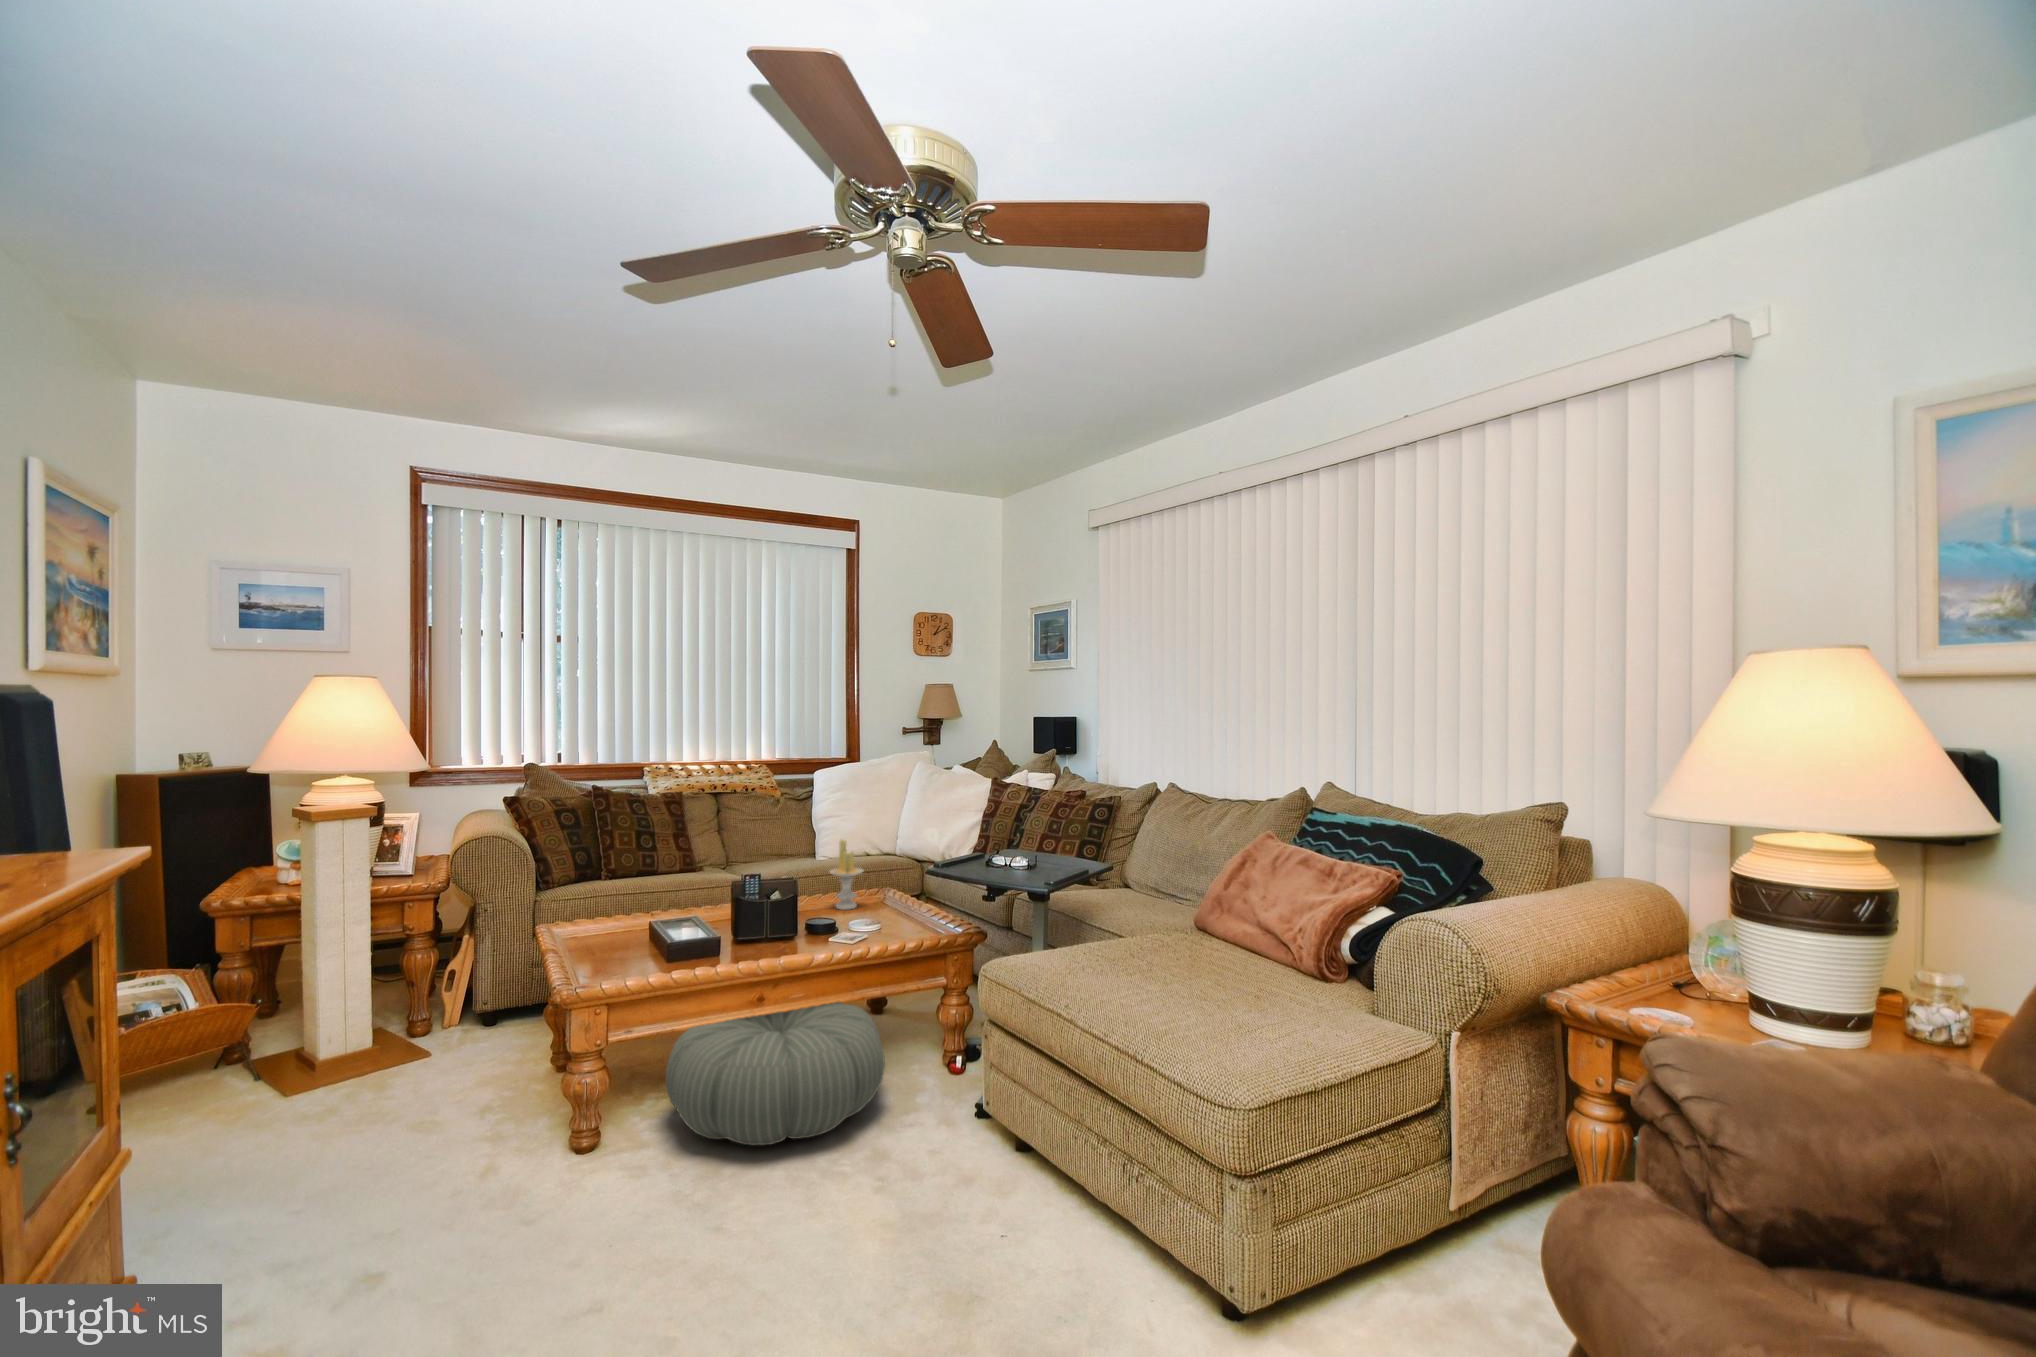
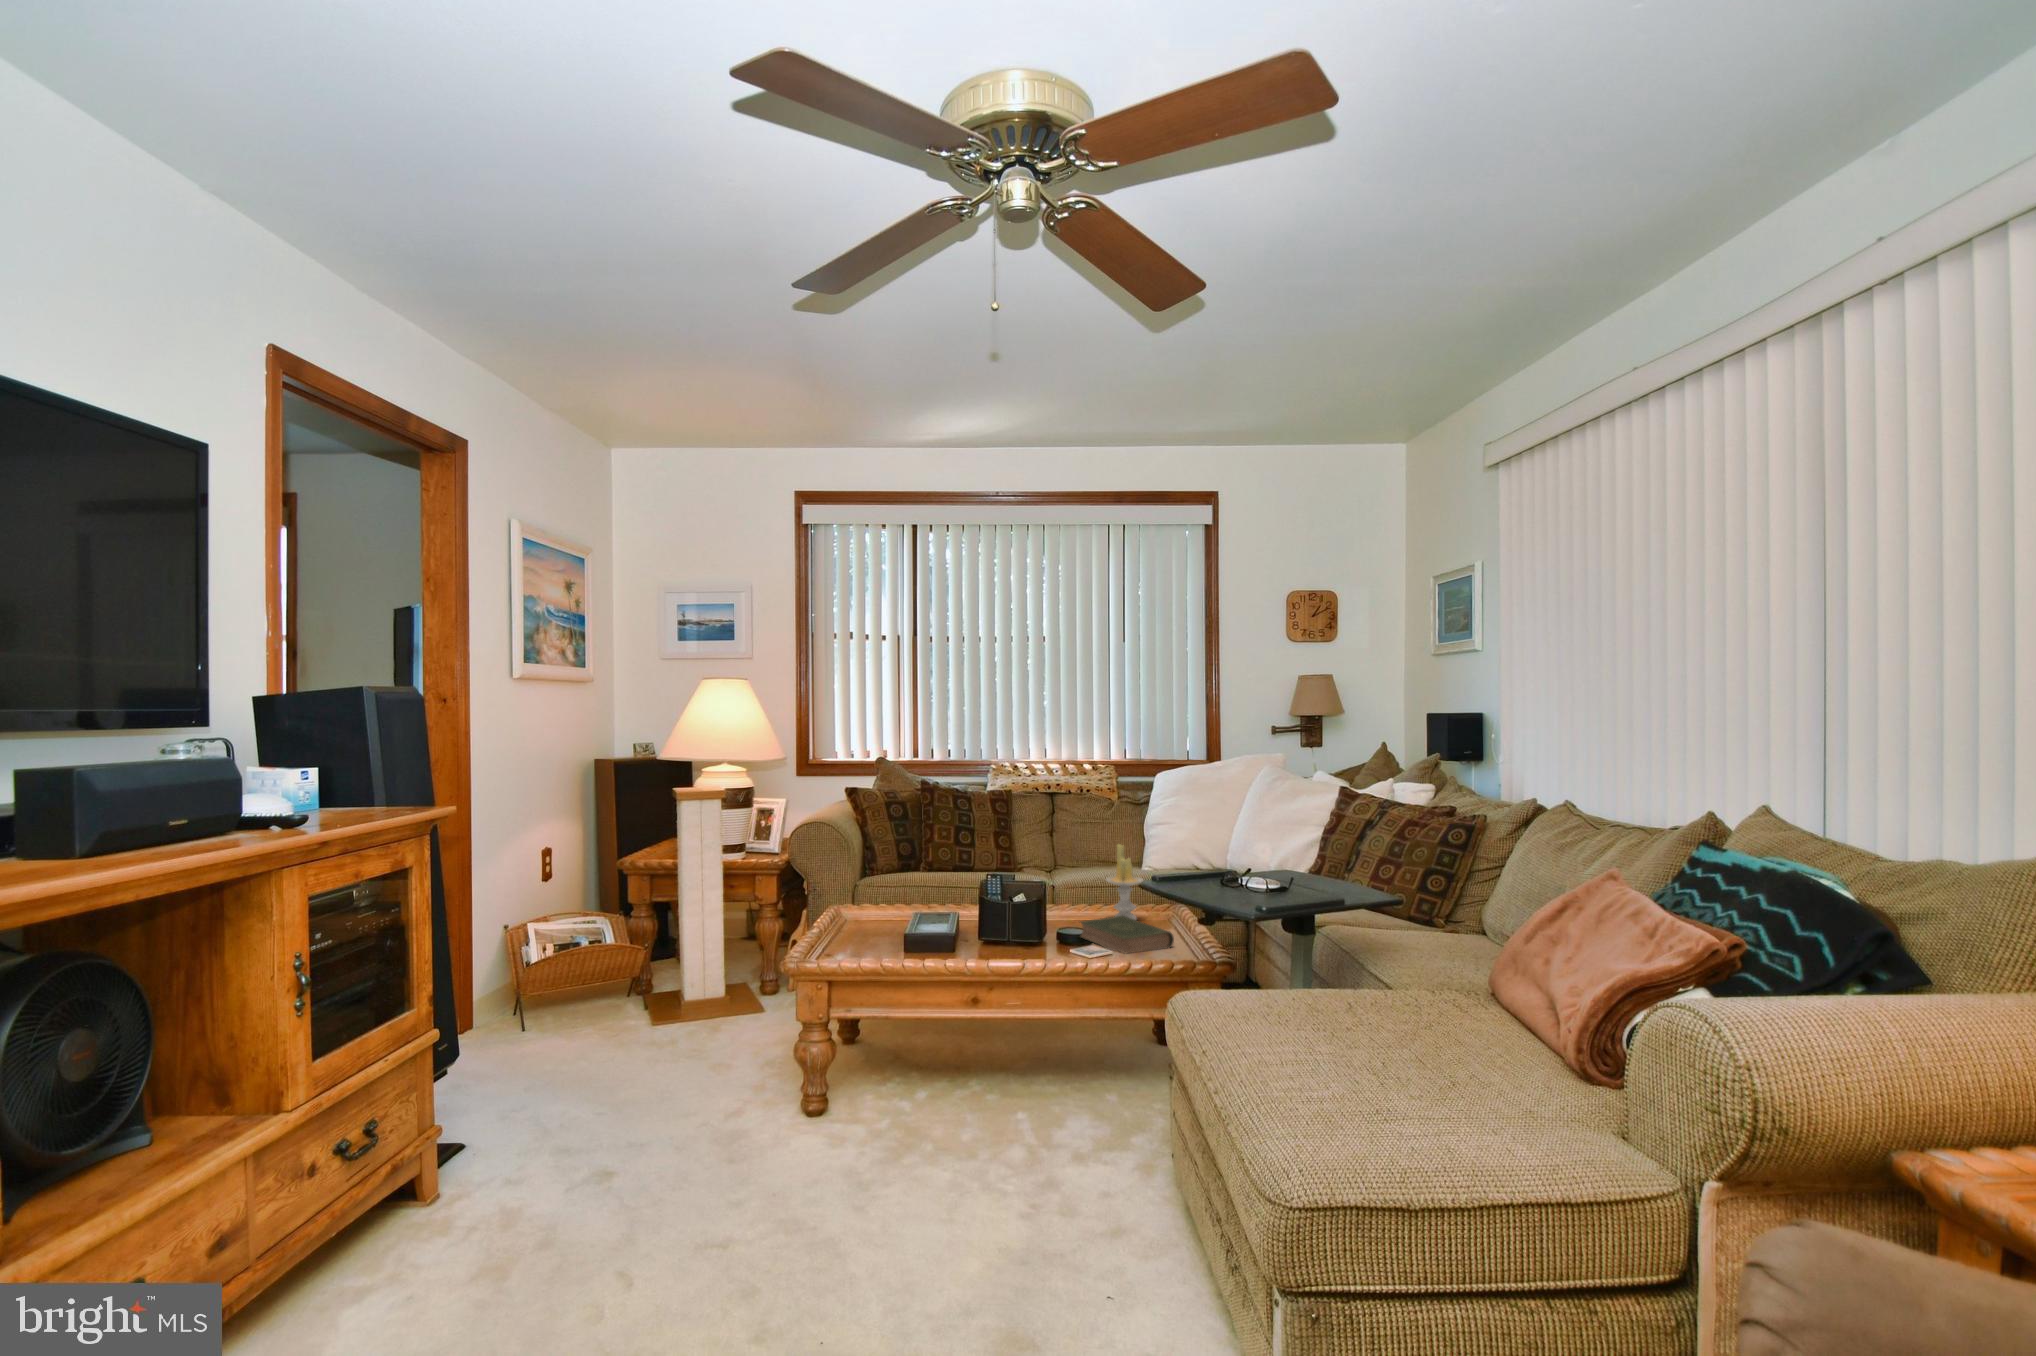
book: none [824,903,916,938] -> present [1080,916,1174,953]
pouf: present [666,1002,885,1145] -> none [885,1002,1108,1157]

